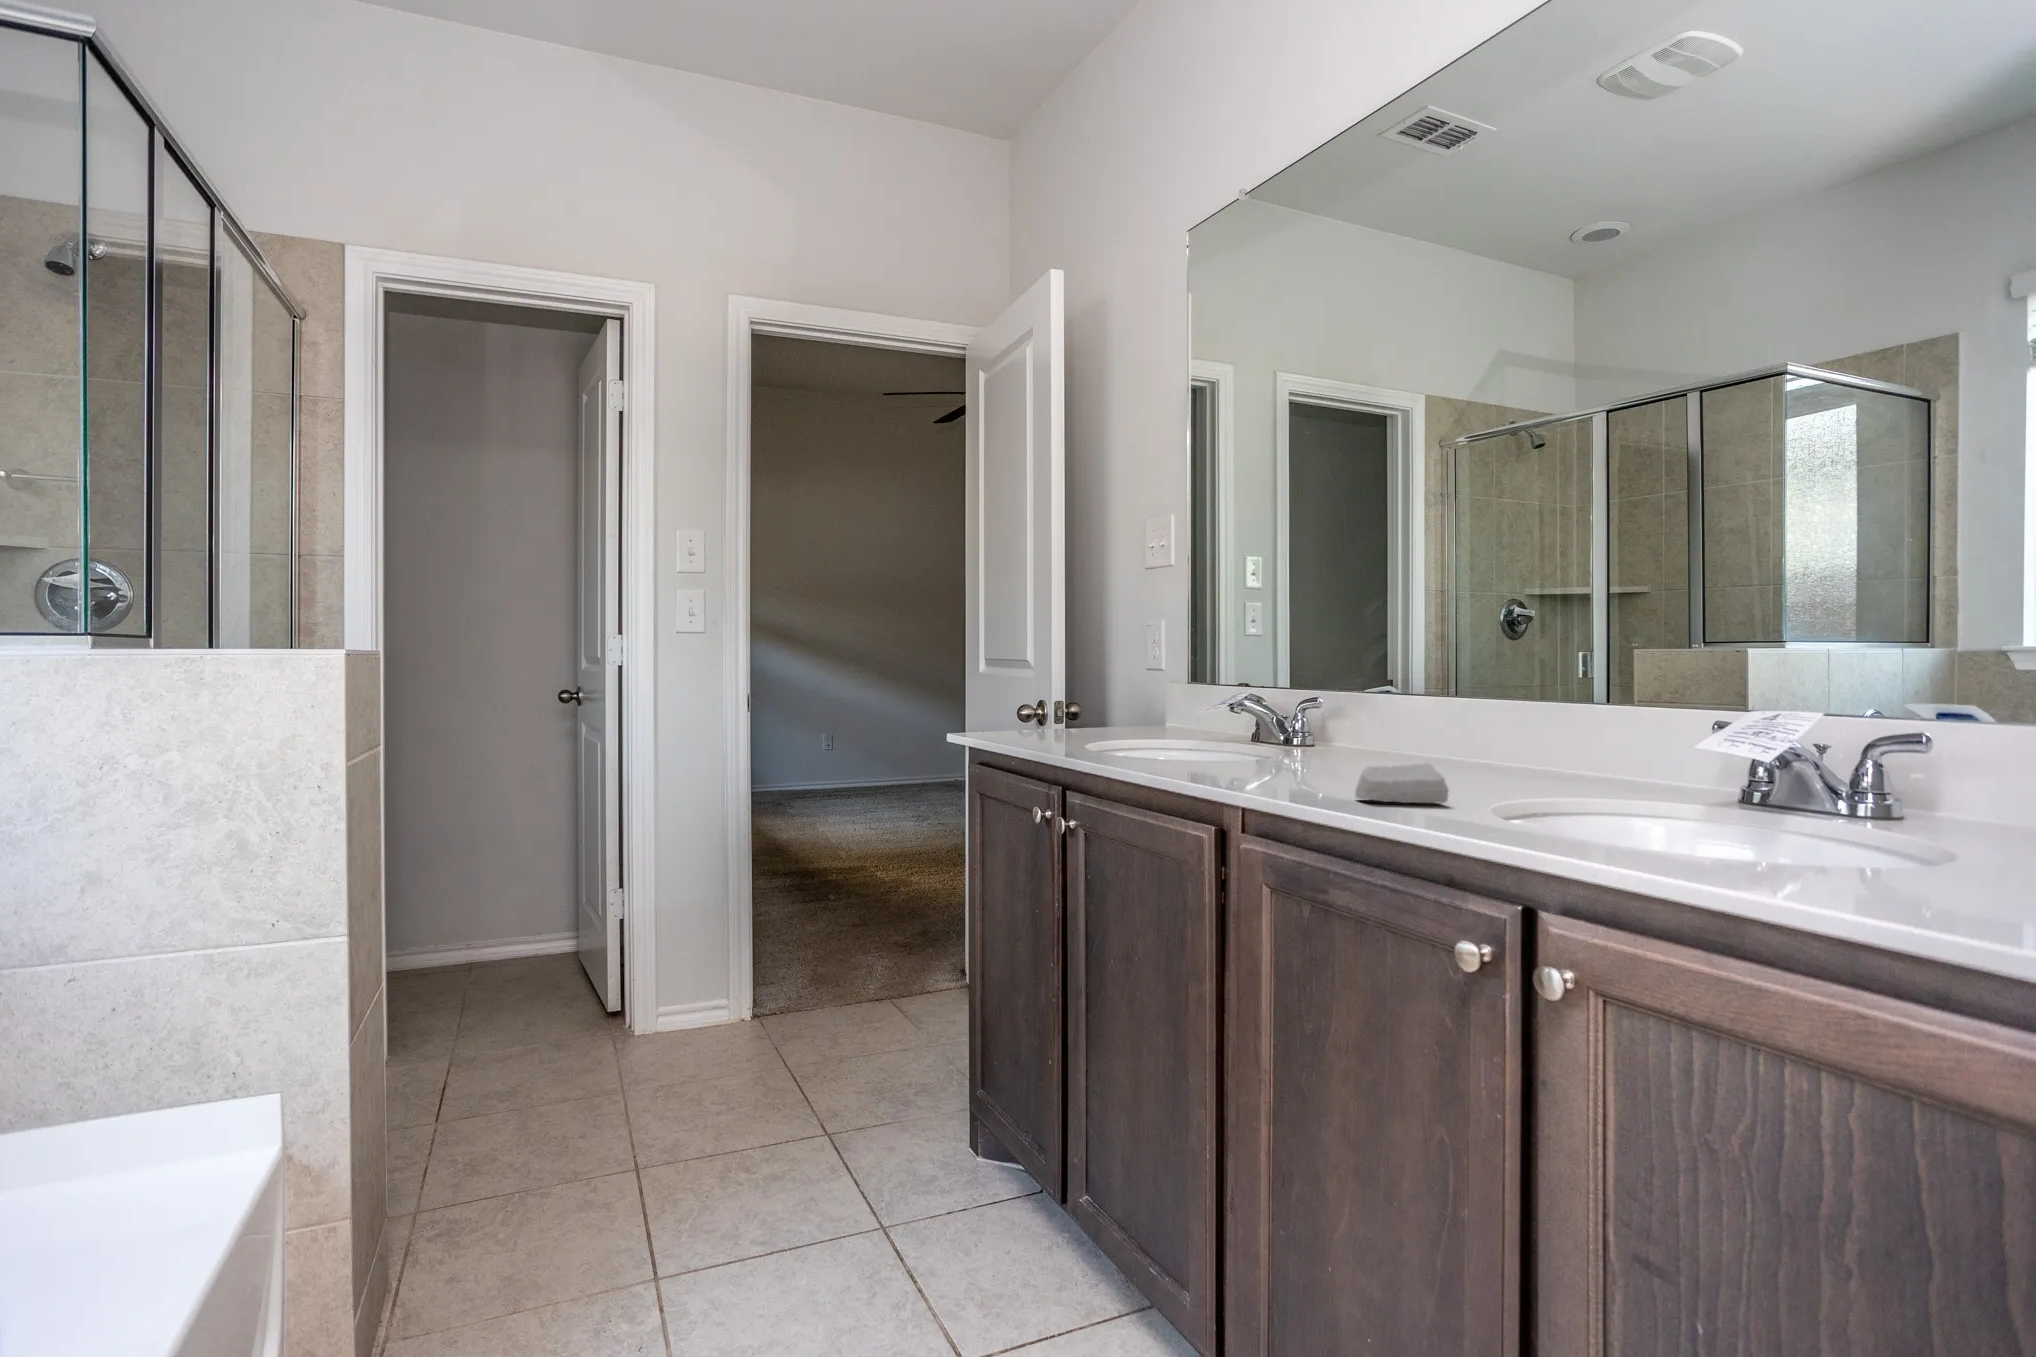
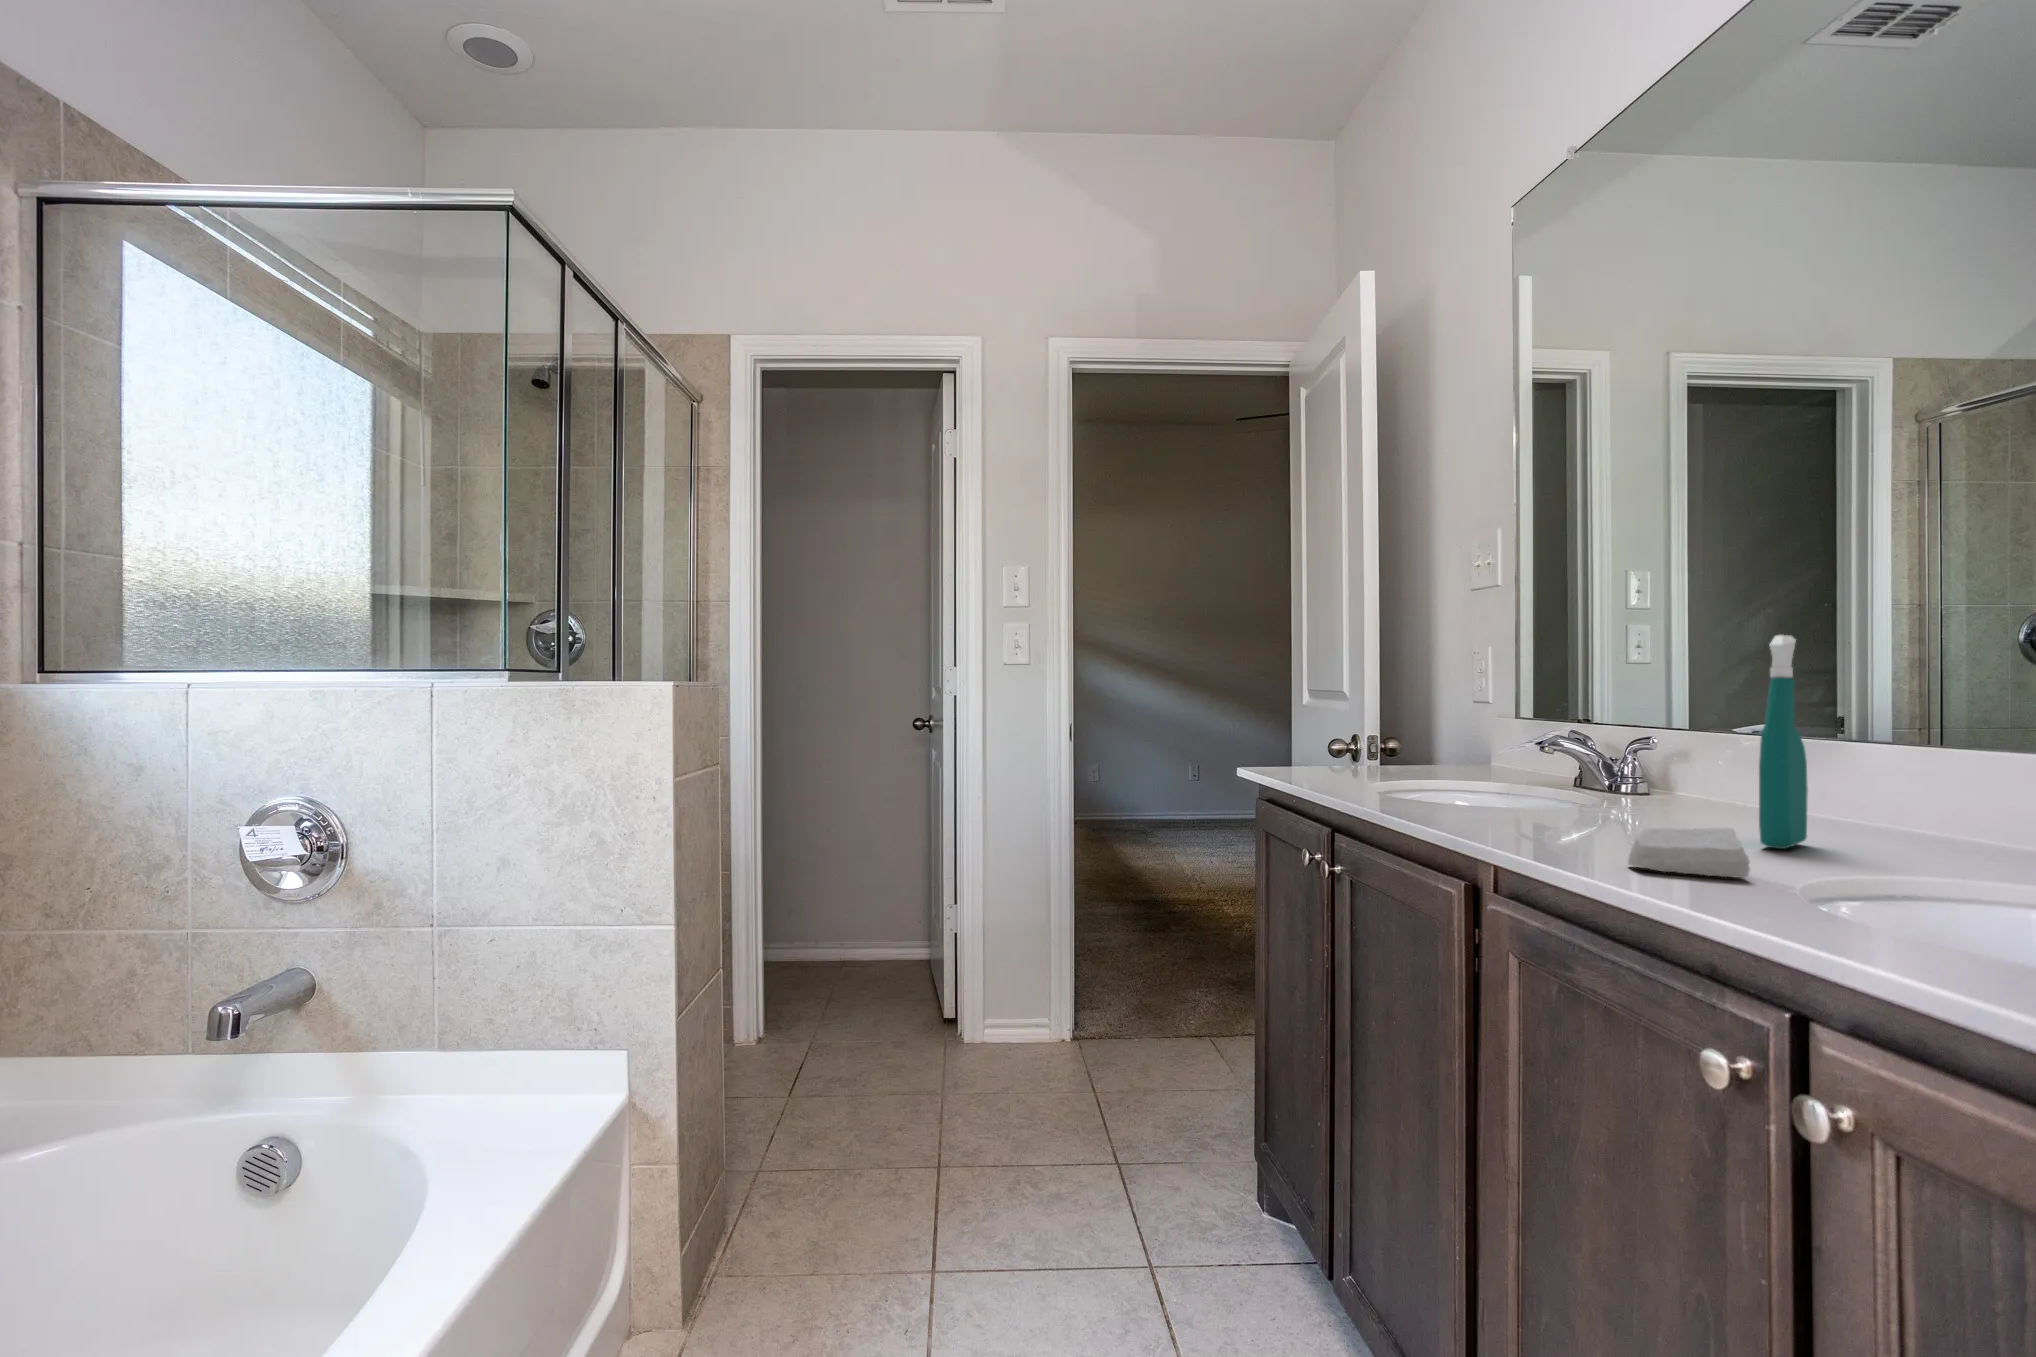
spray bottle: none [1425,607,1452,781] -> present [1759,635,1808,849]

